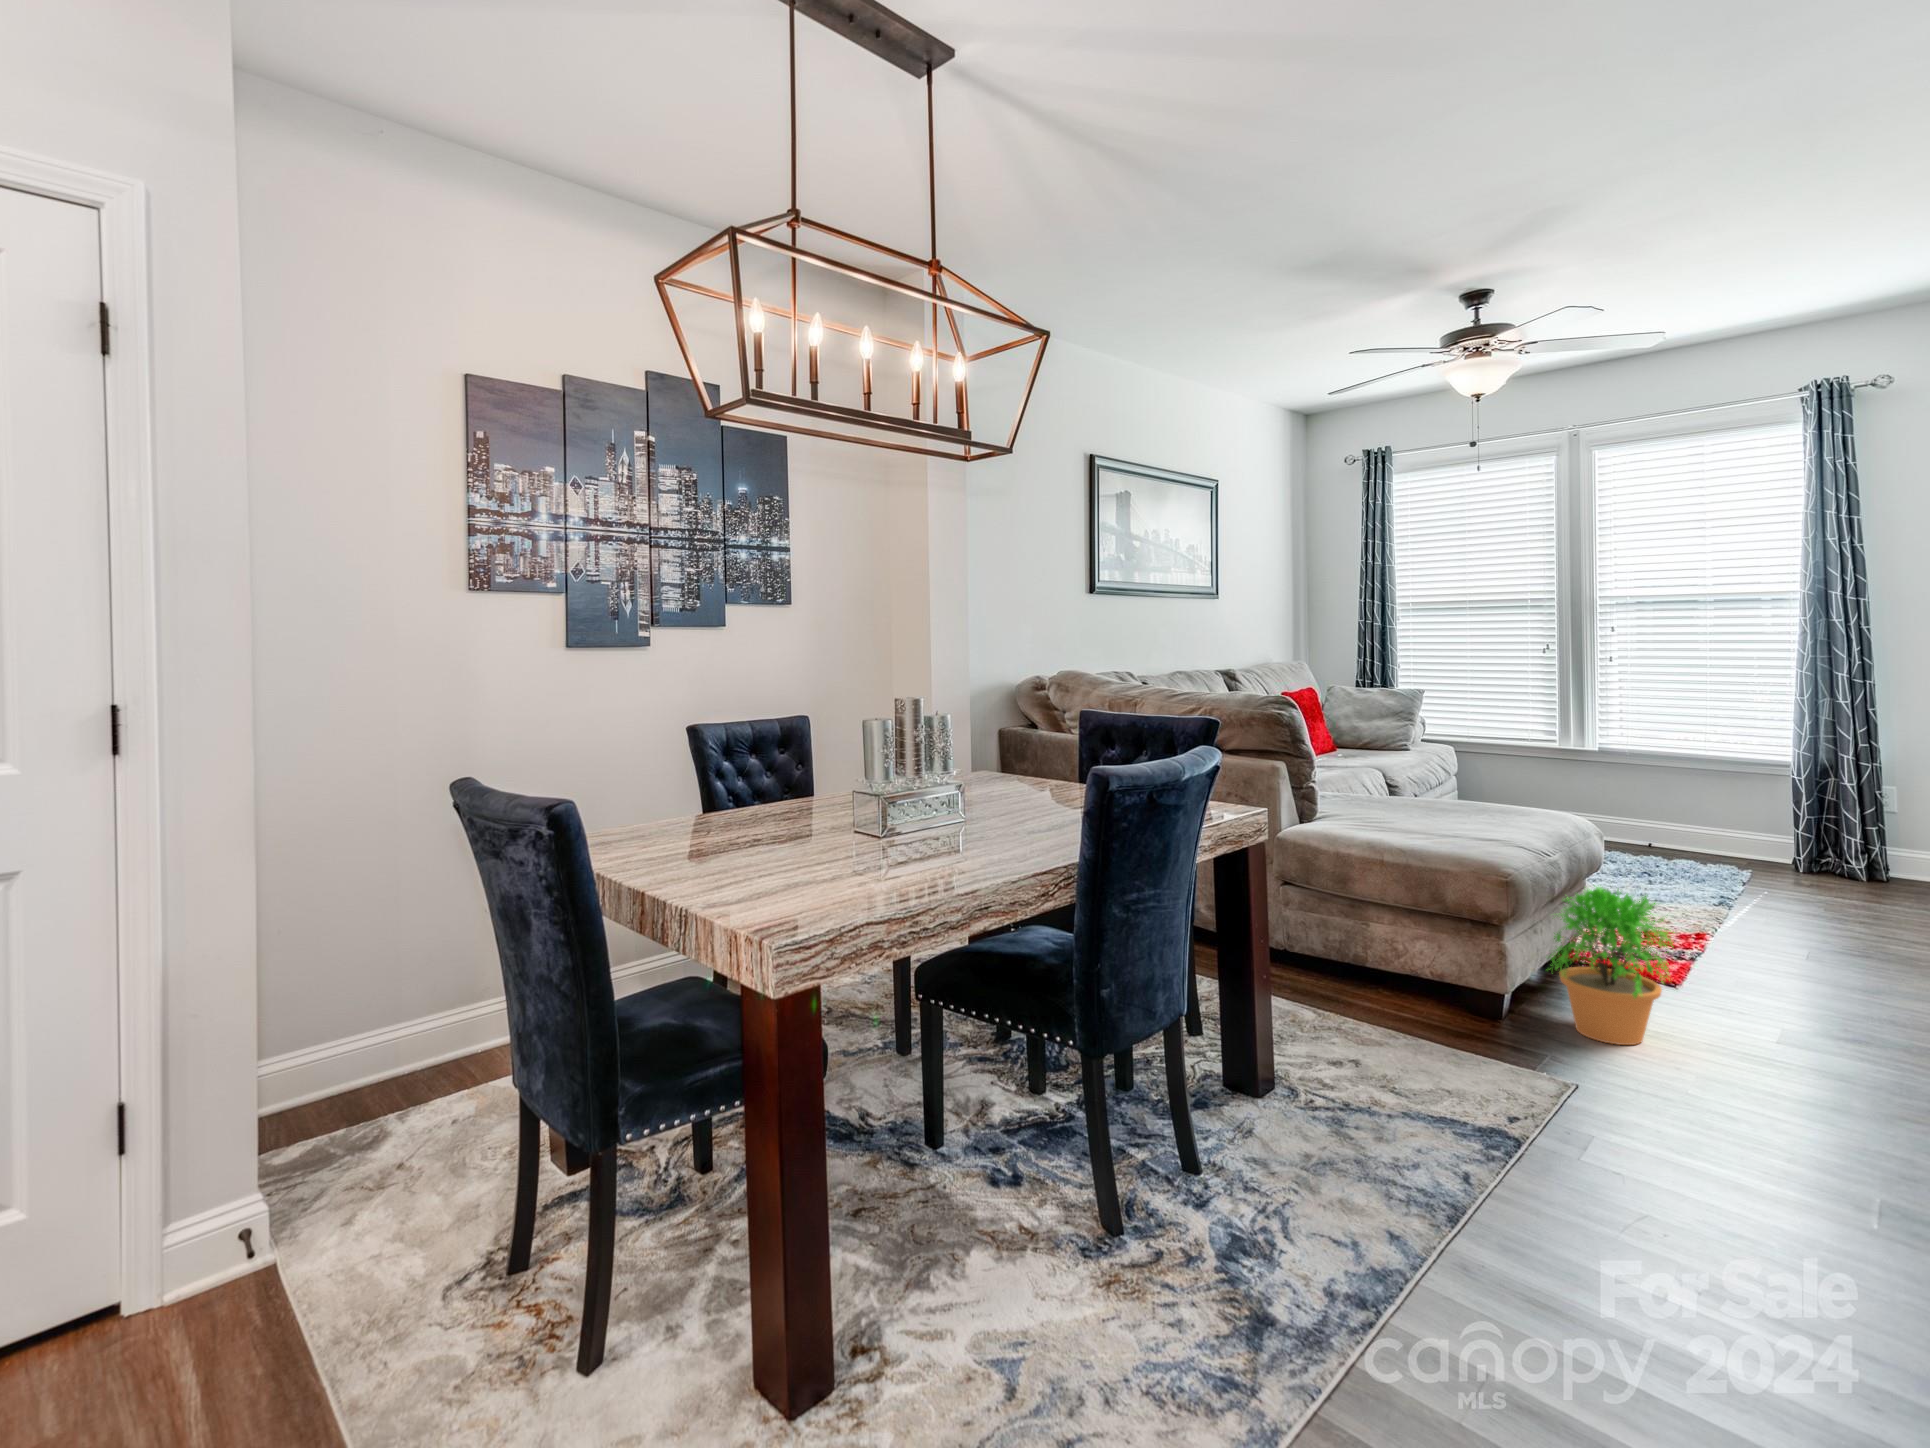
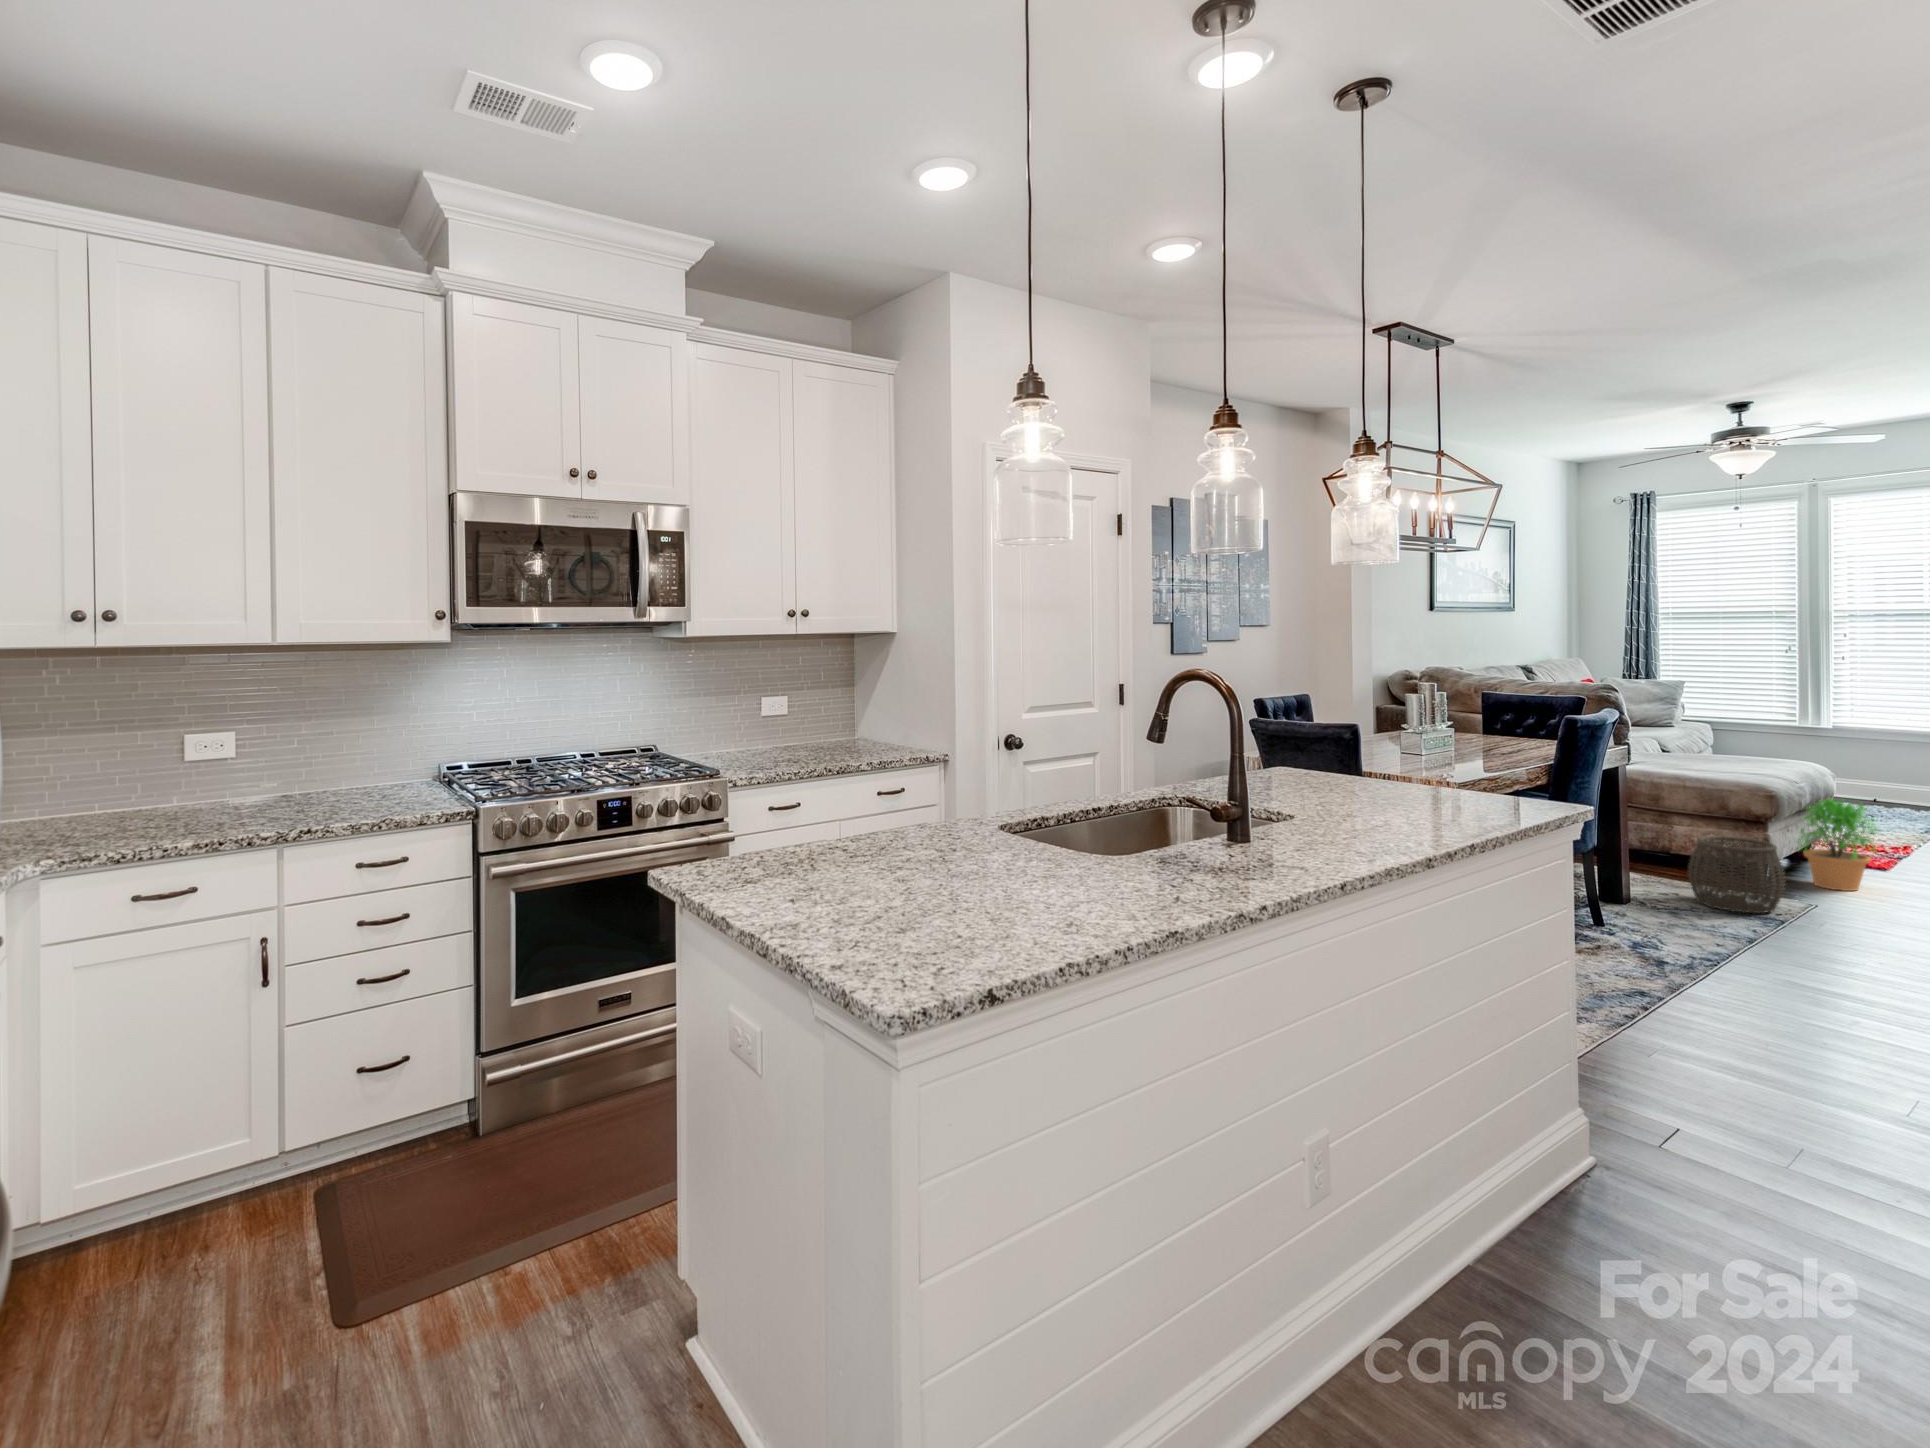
woven basket: none [1371,968,1529,1128] -> present [1688,836,1786,913]

